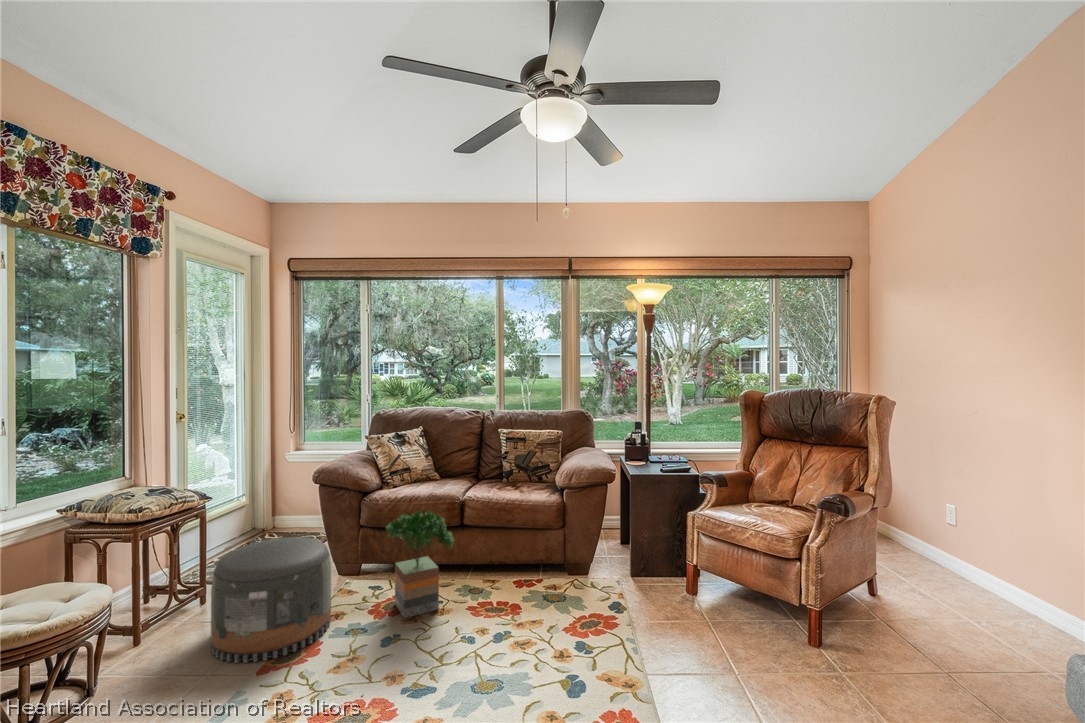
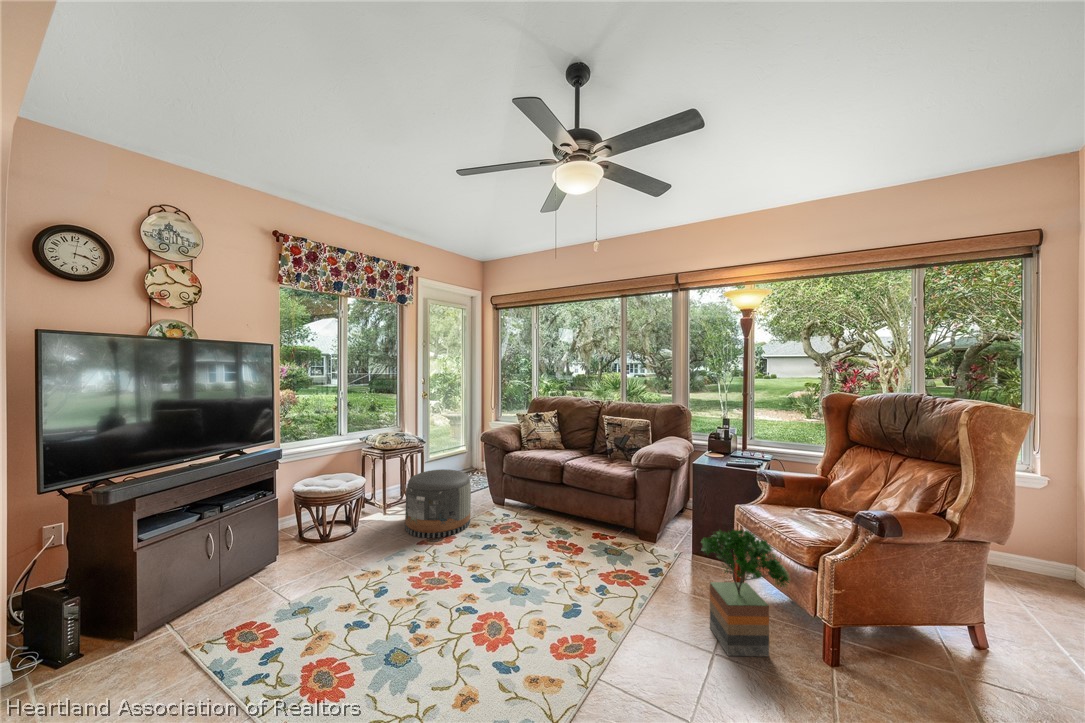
potted tree: present [386,510,453,618] -> present [701,529,790,656]

